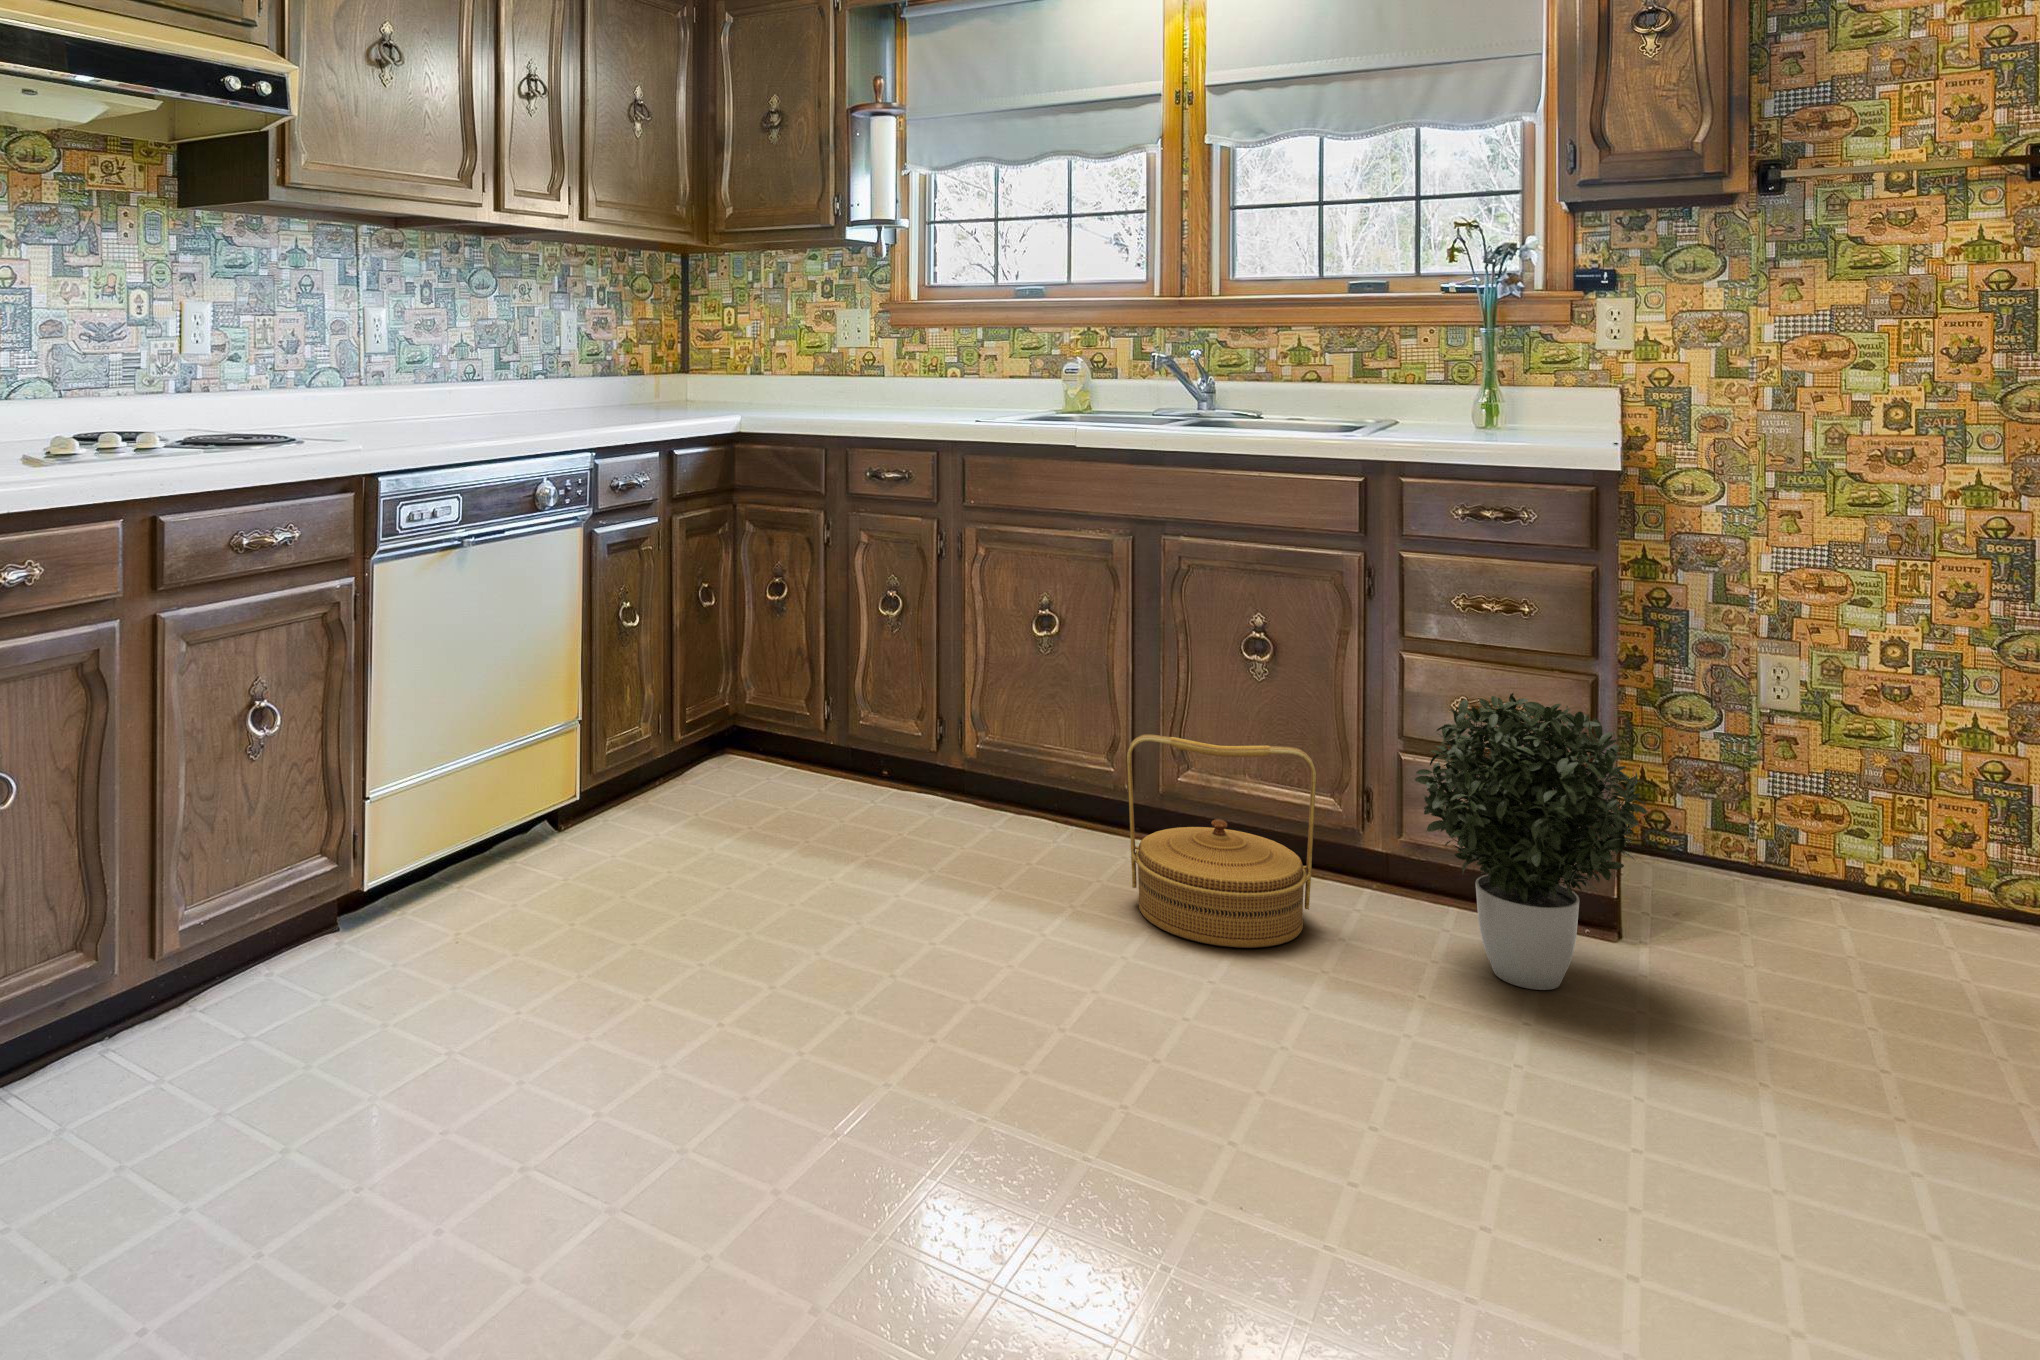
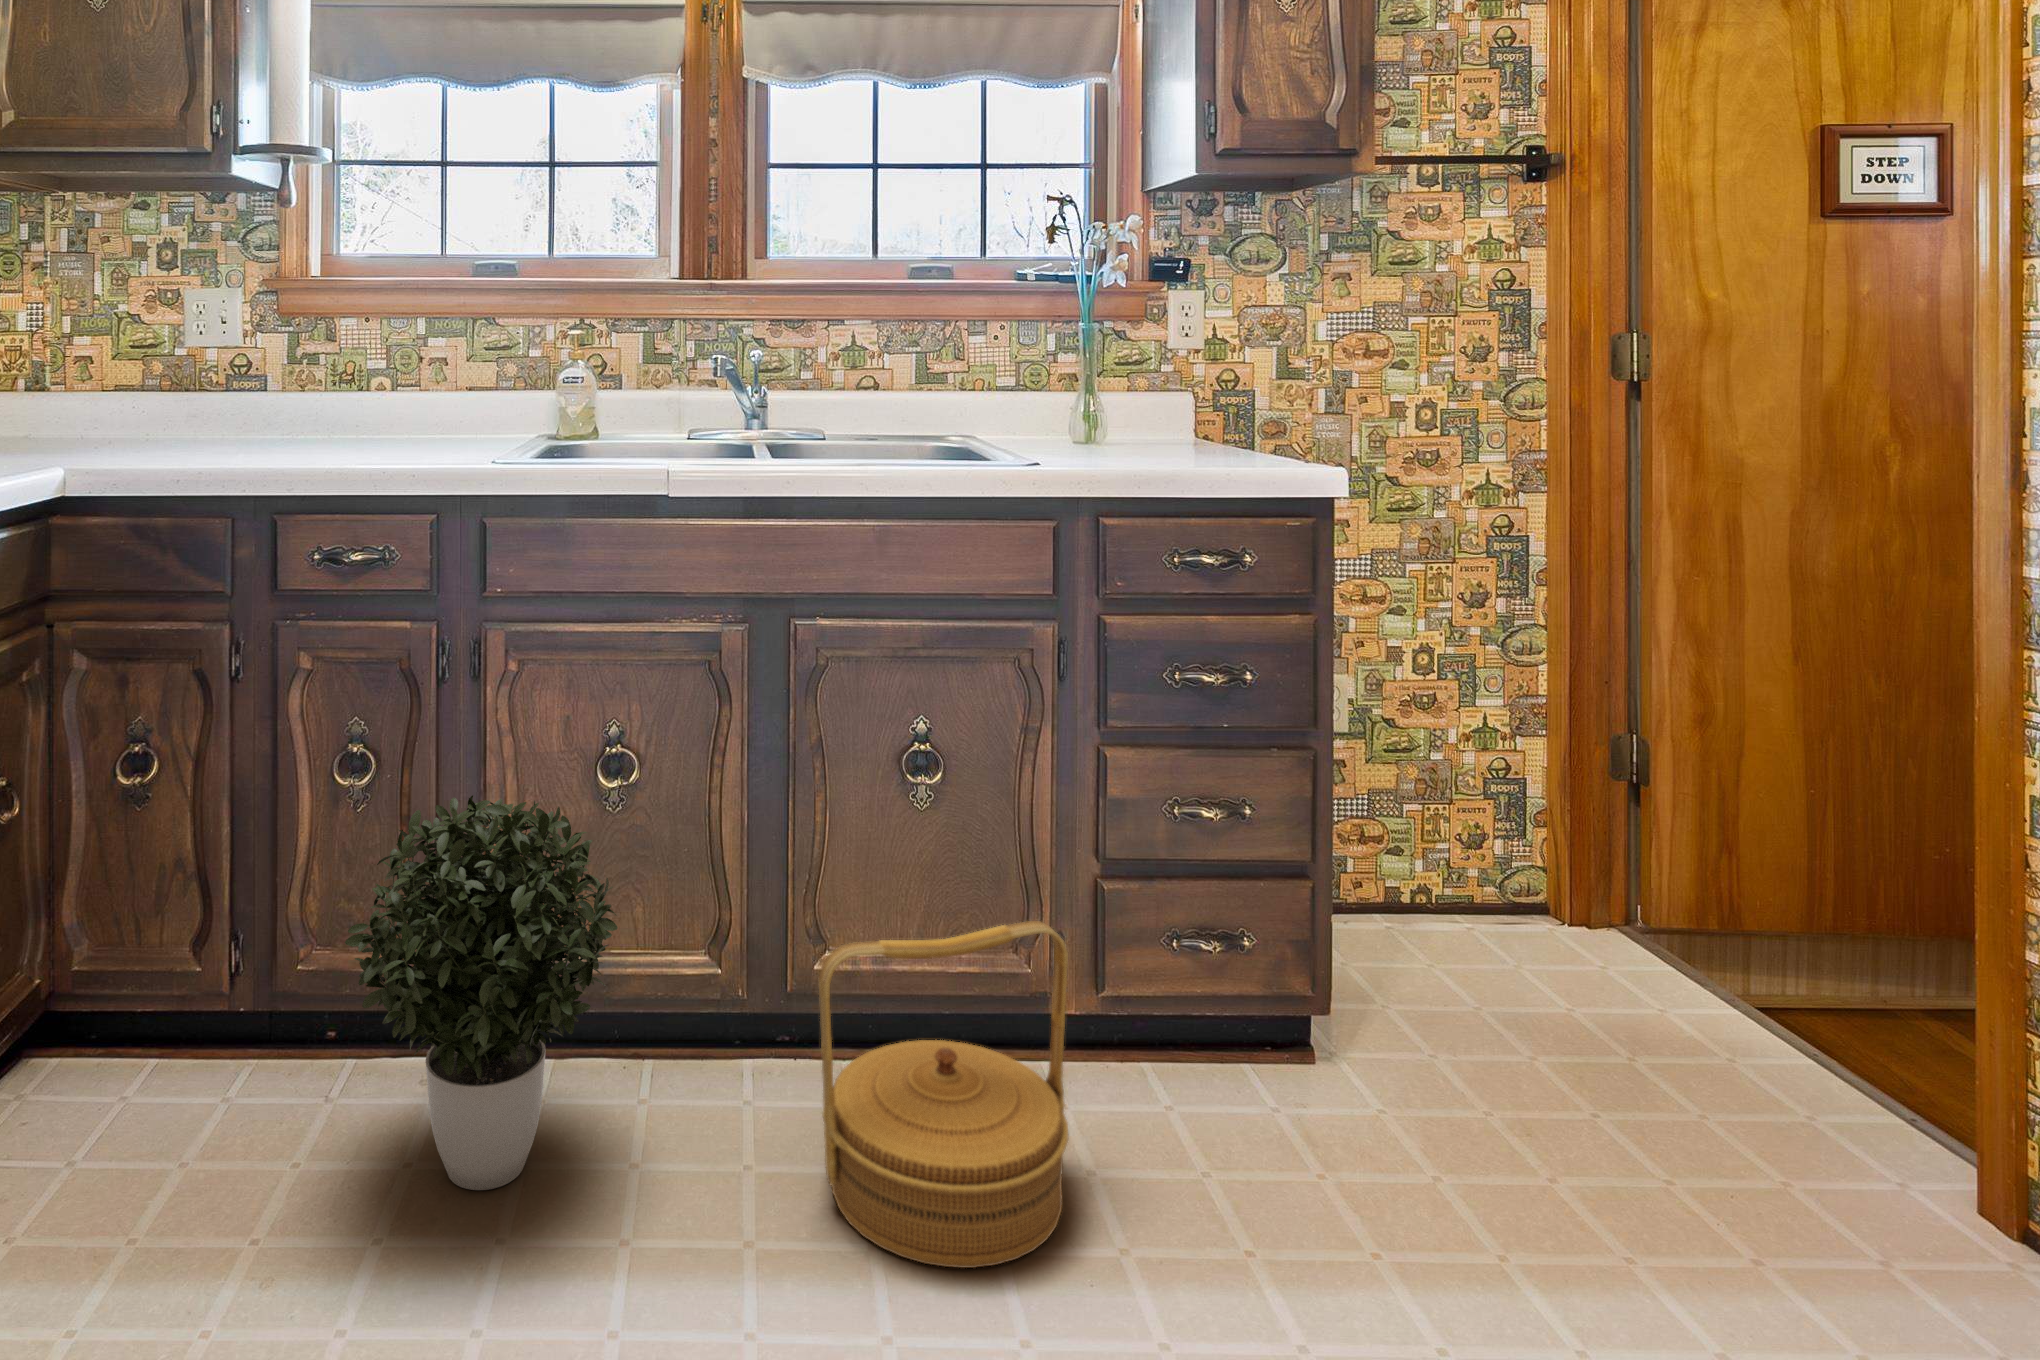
potted plant: present [1415,693,1647,990] -> present [345,795,618,1190]

